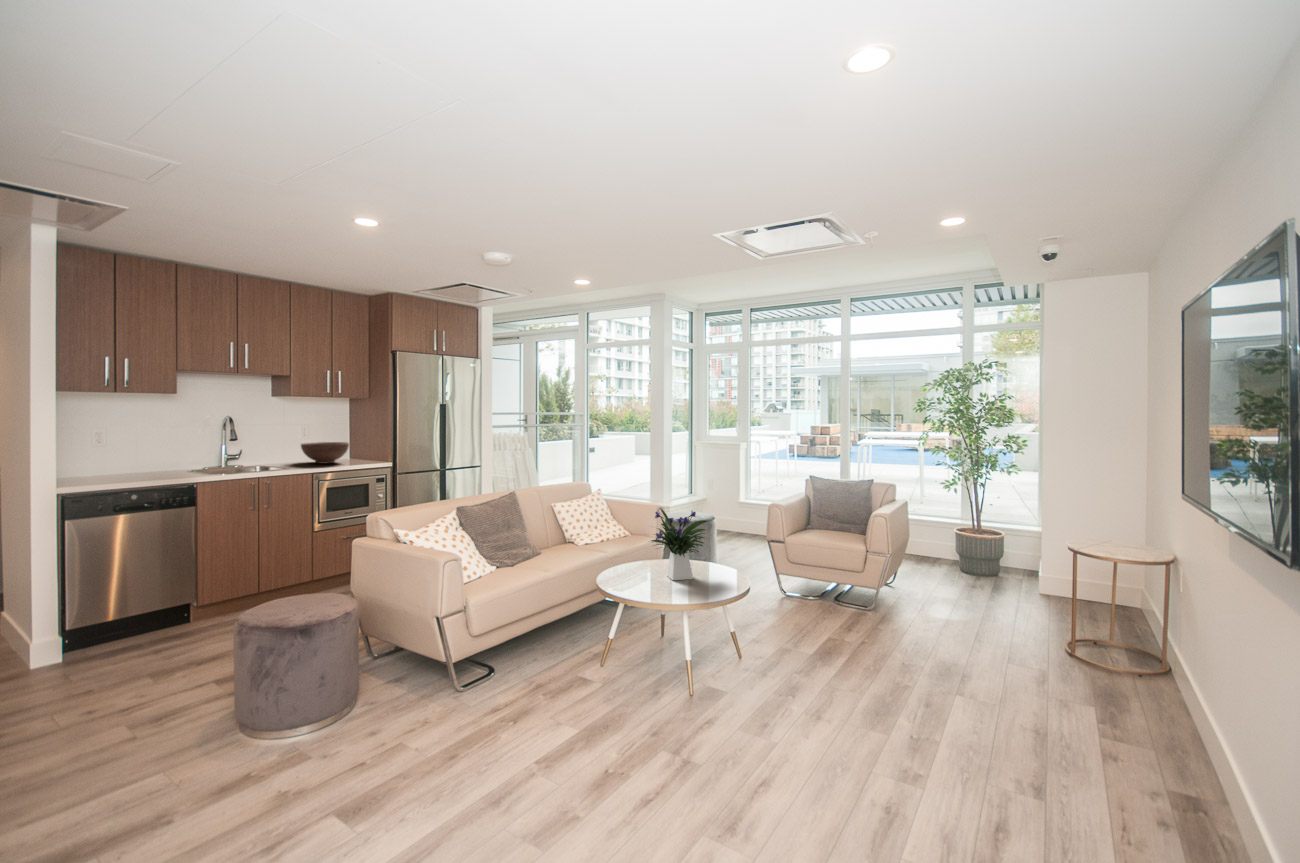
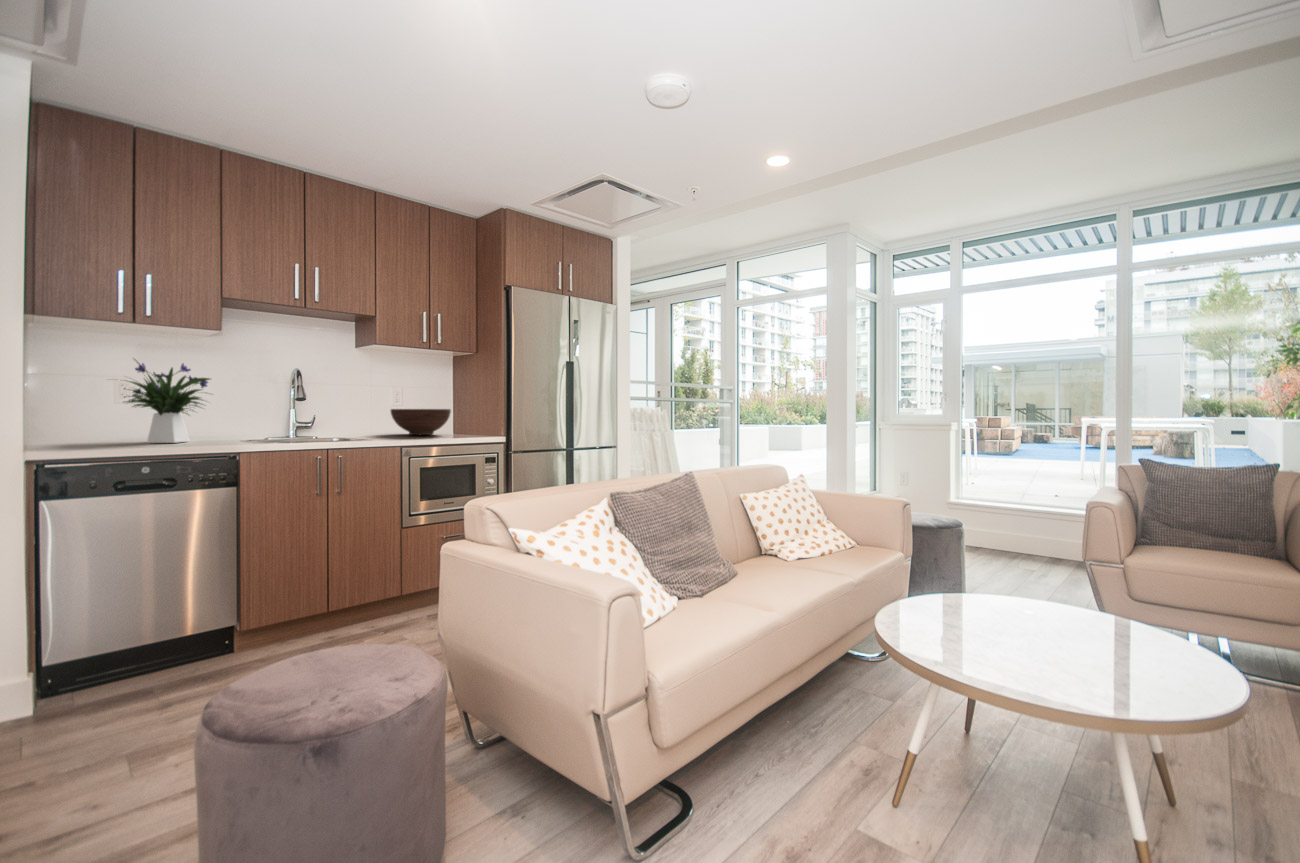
flower arrangement: present [651,508,708,580] -> present [126,359,210,443]

